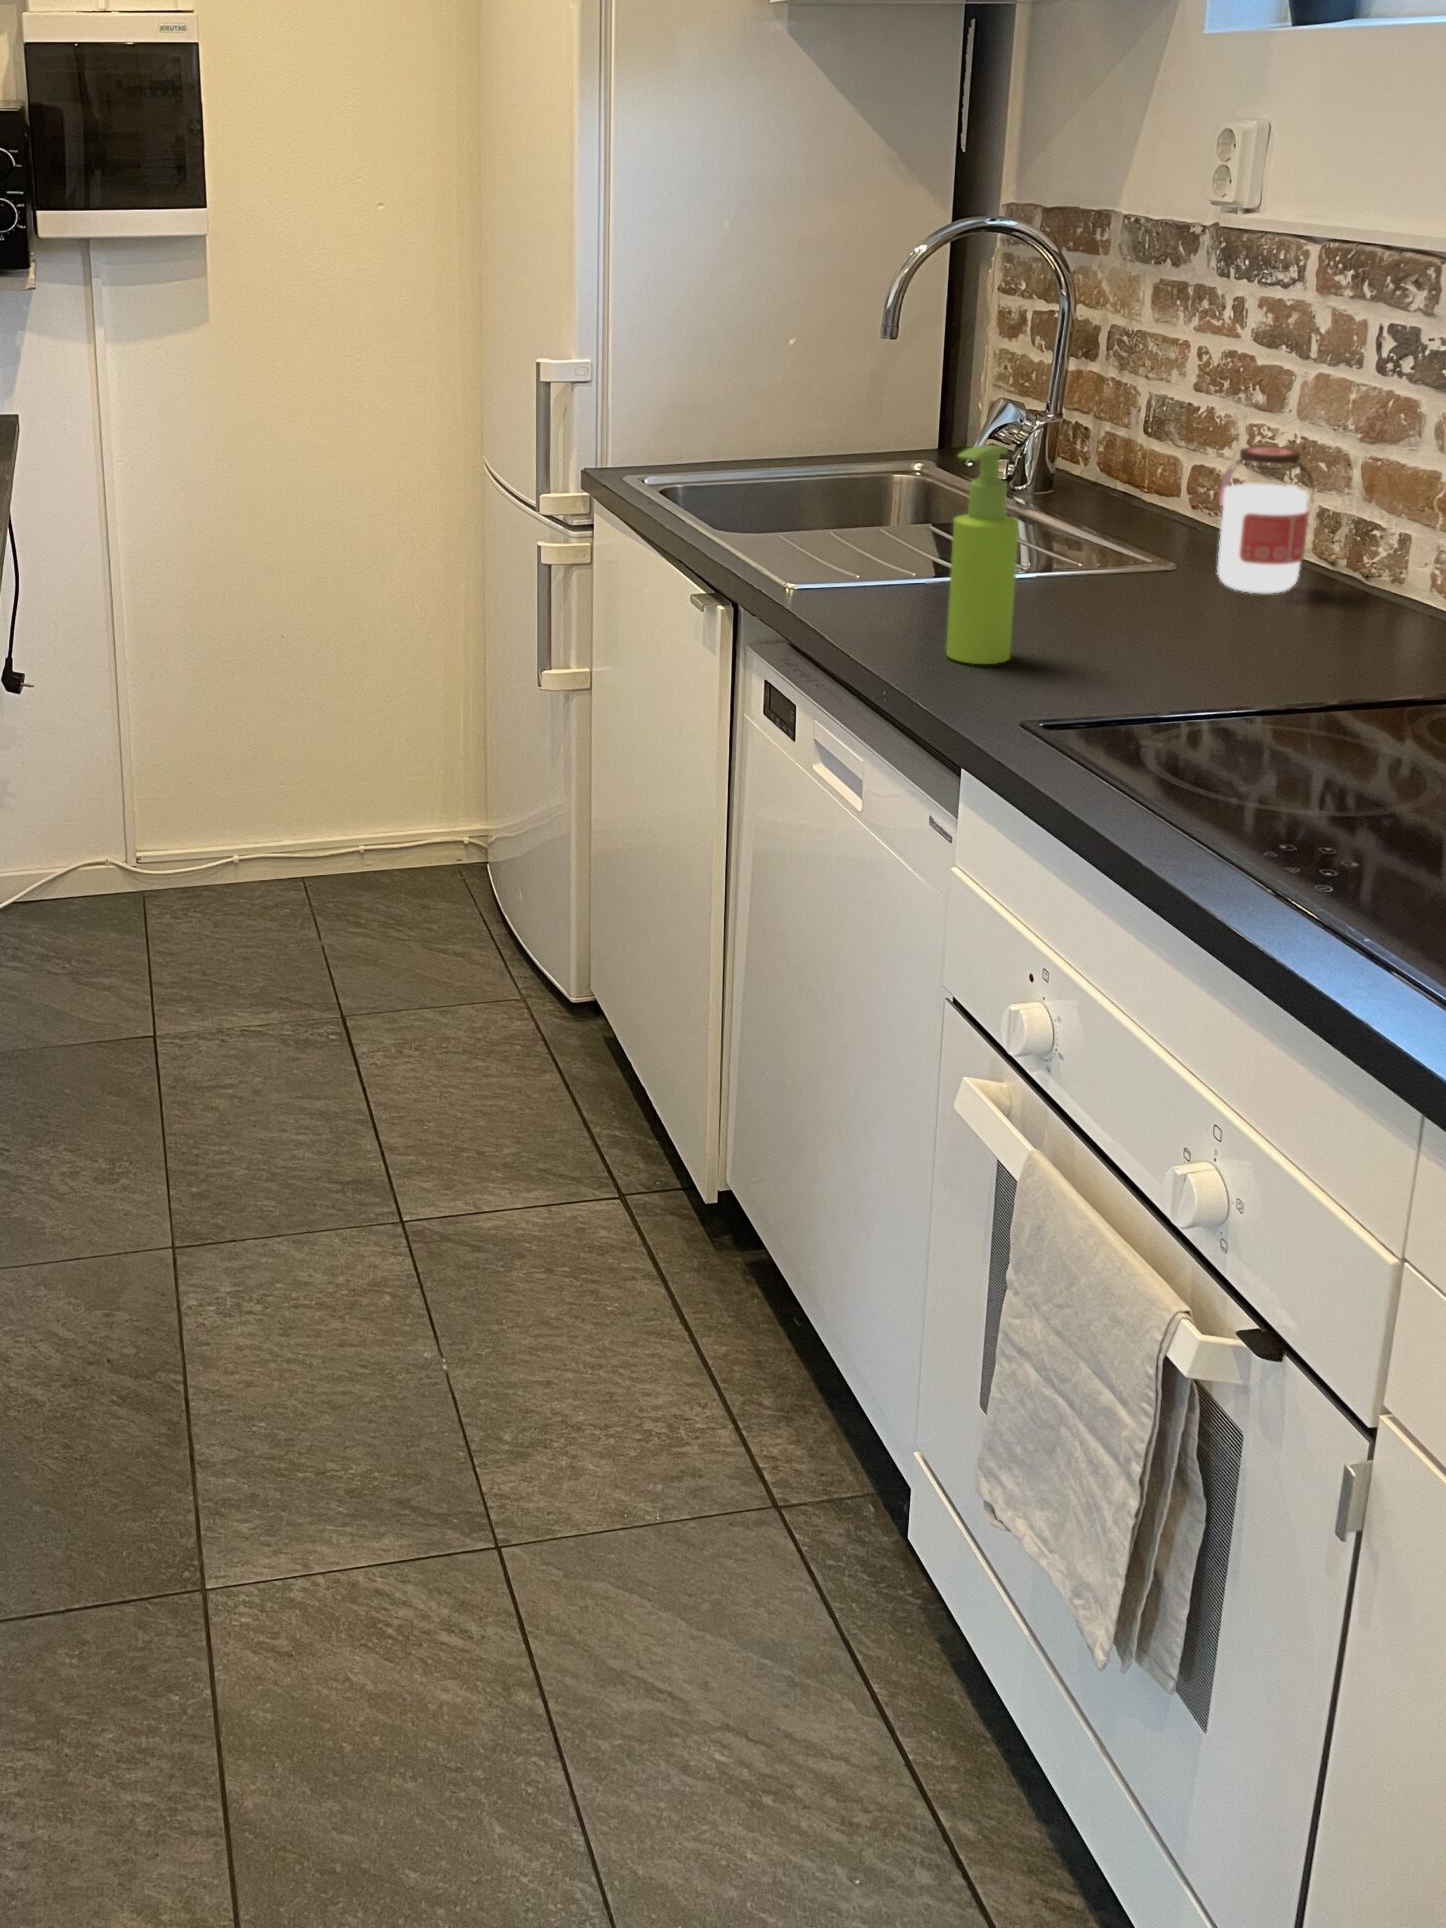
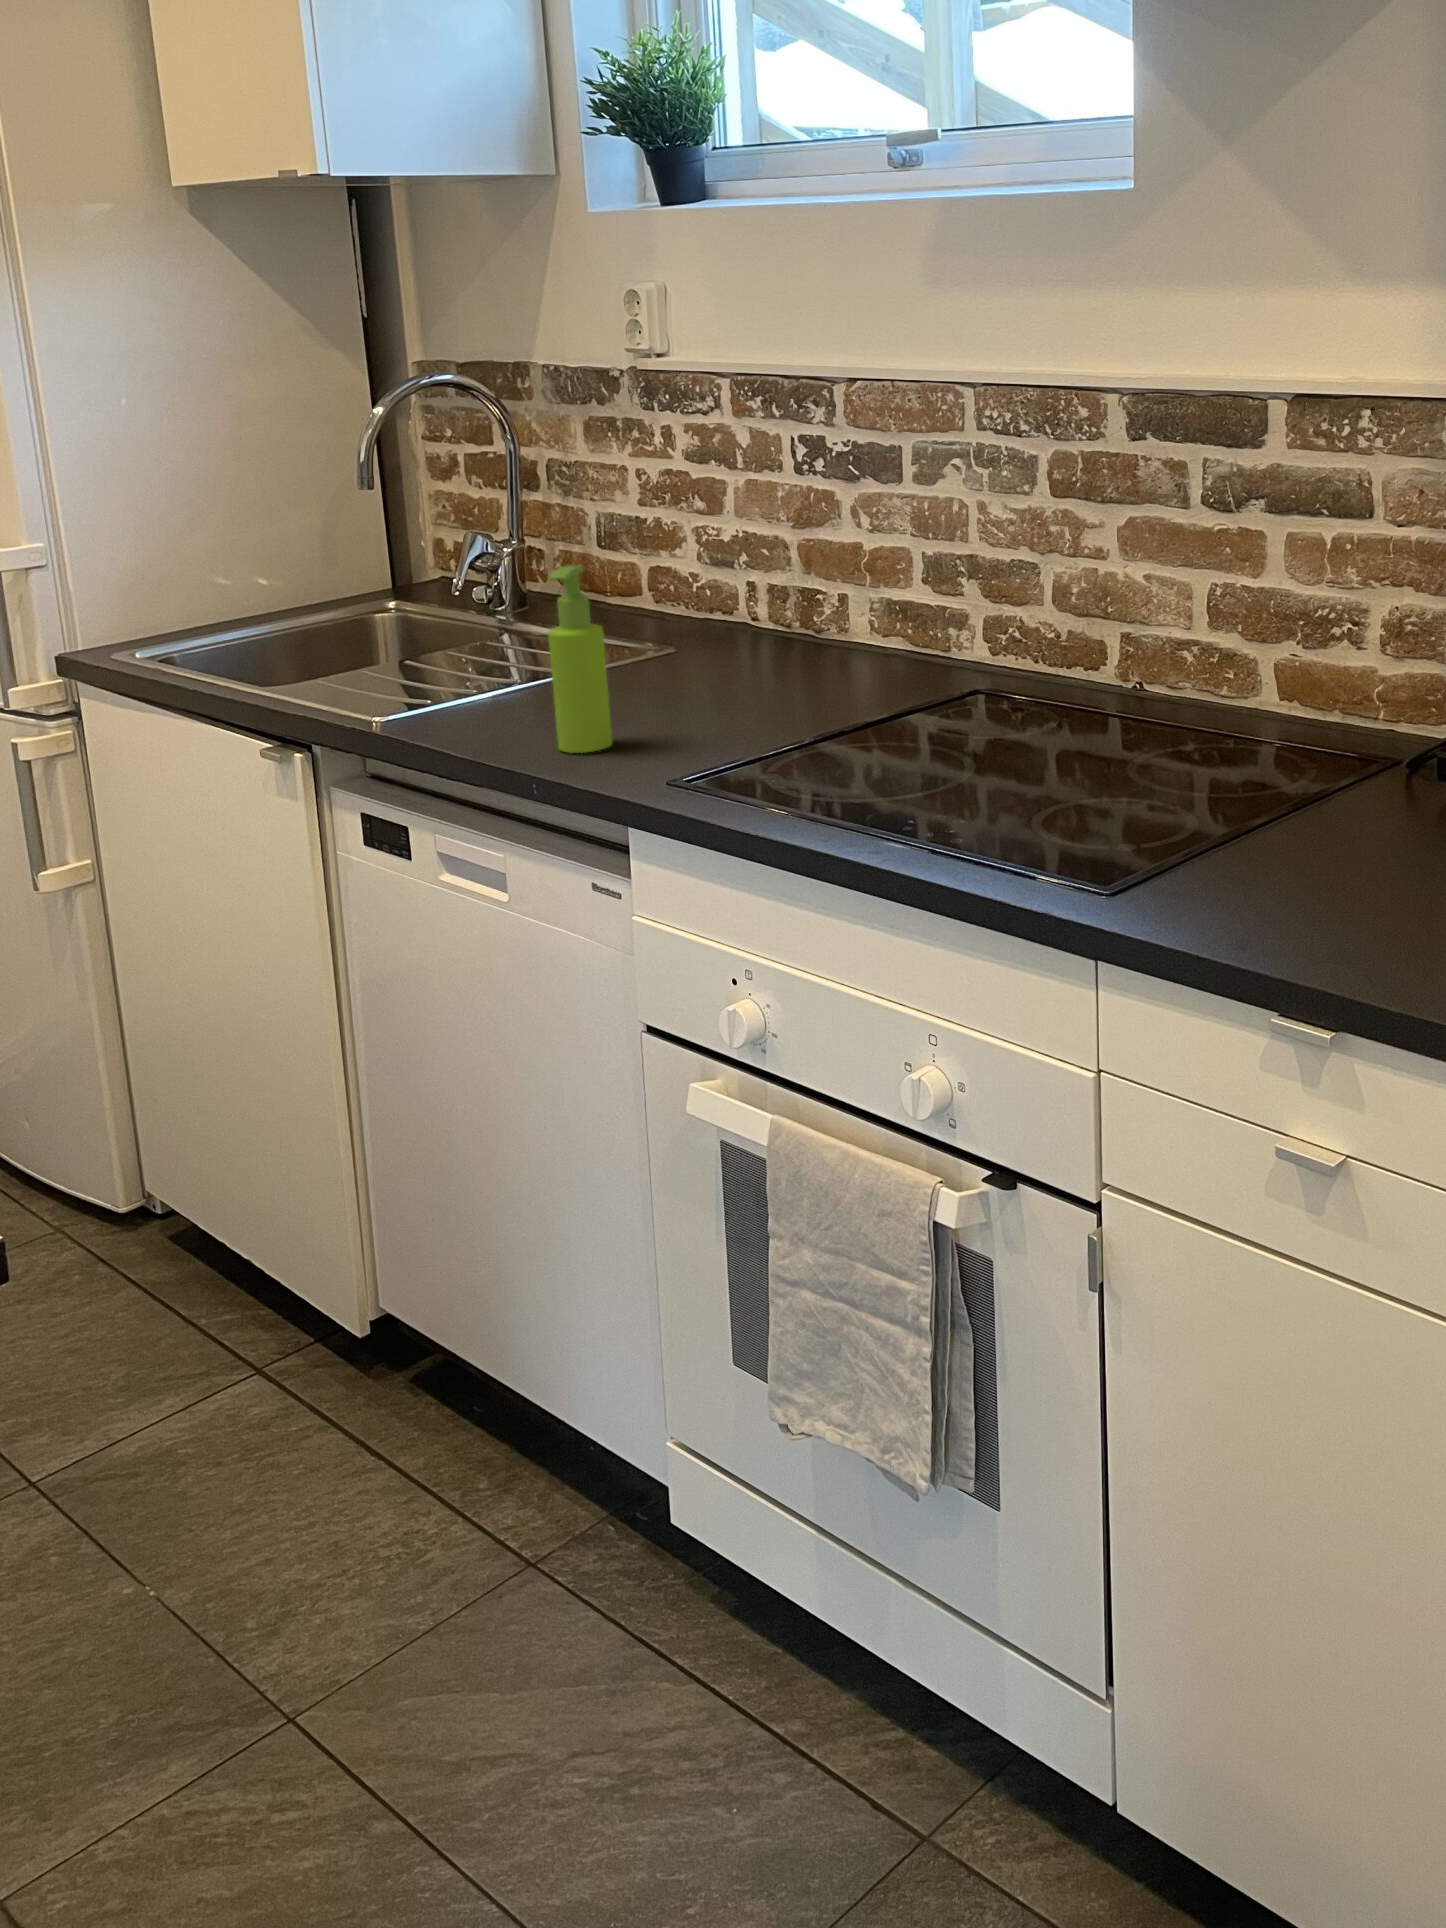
jar: present [1218,447,1313,593] -> none [707,542,780,663]

